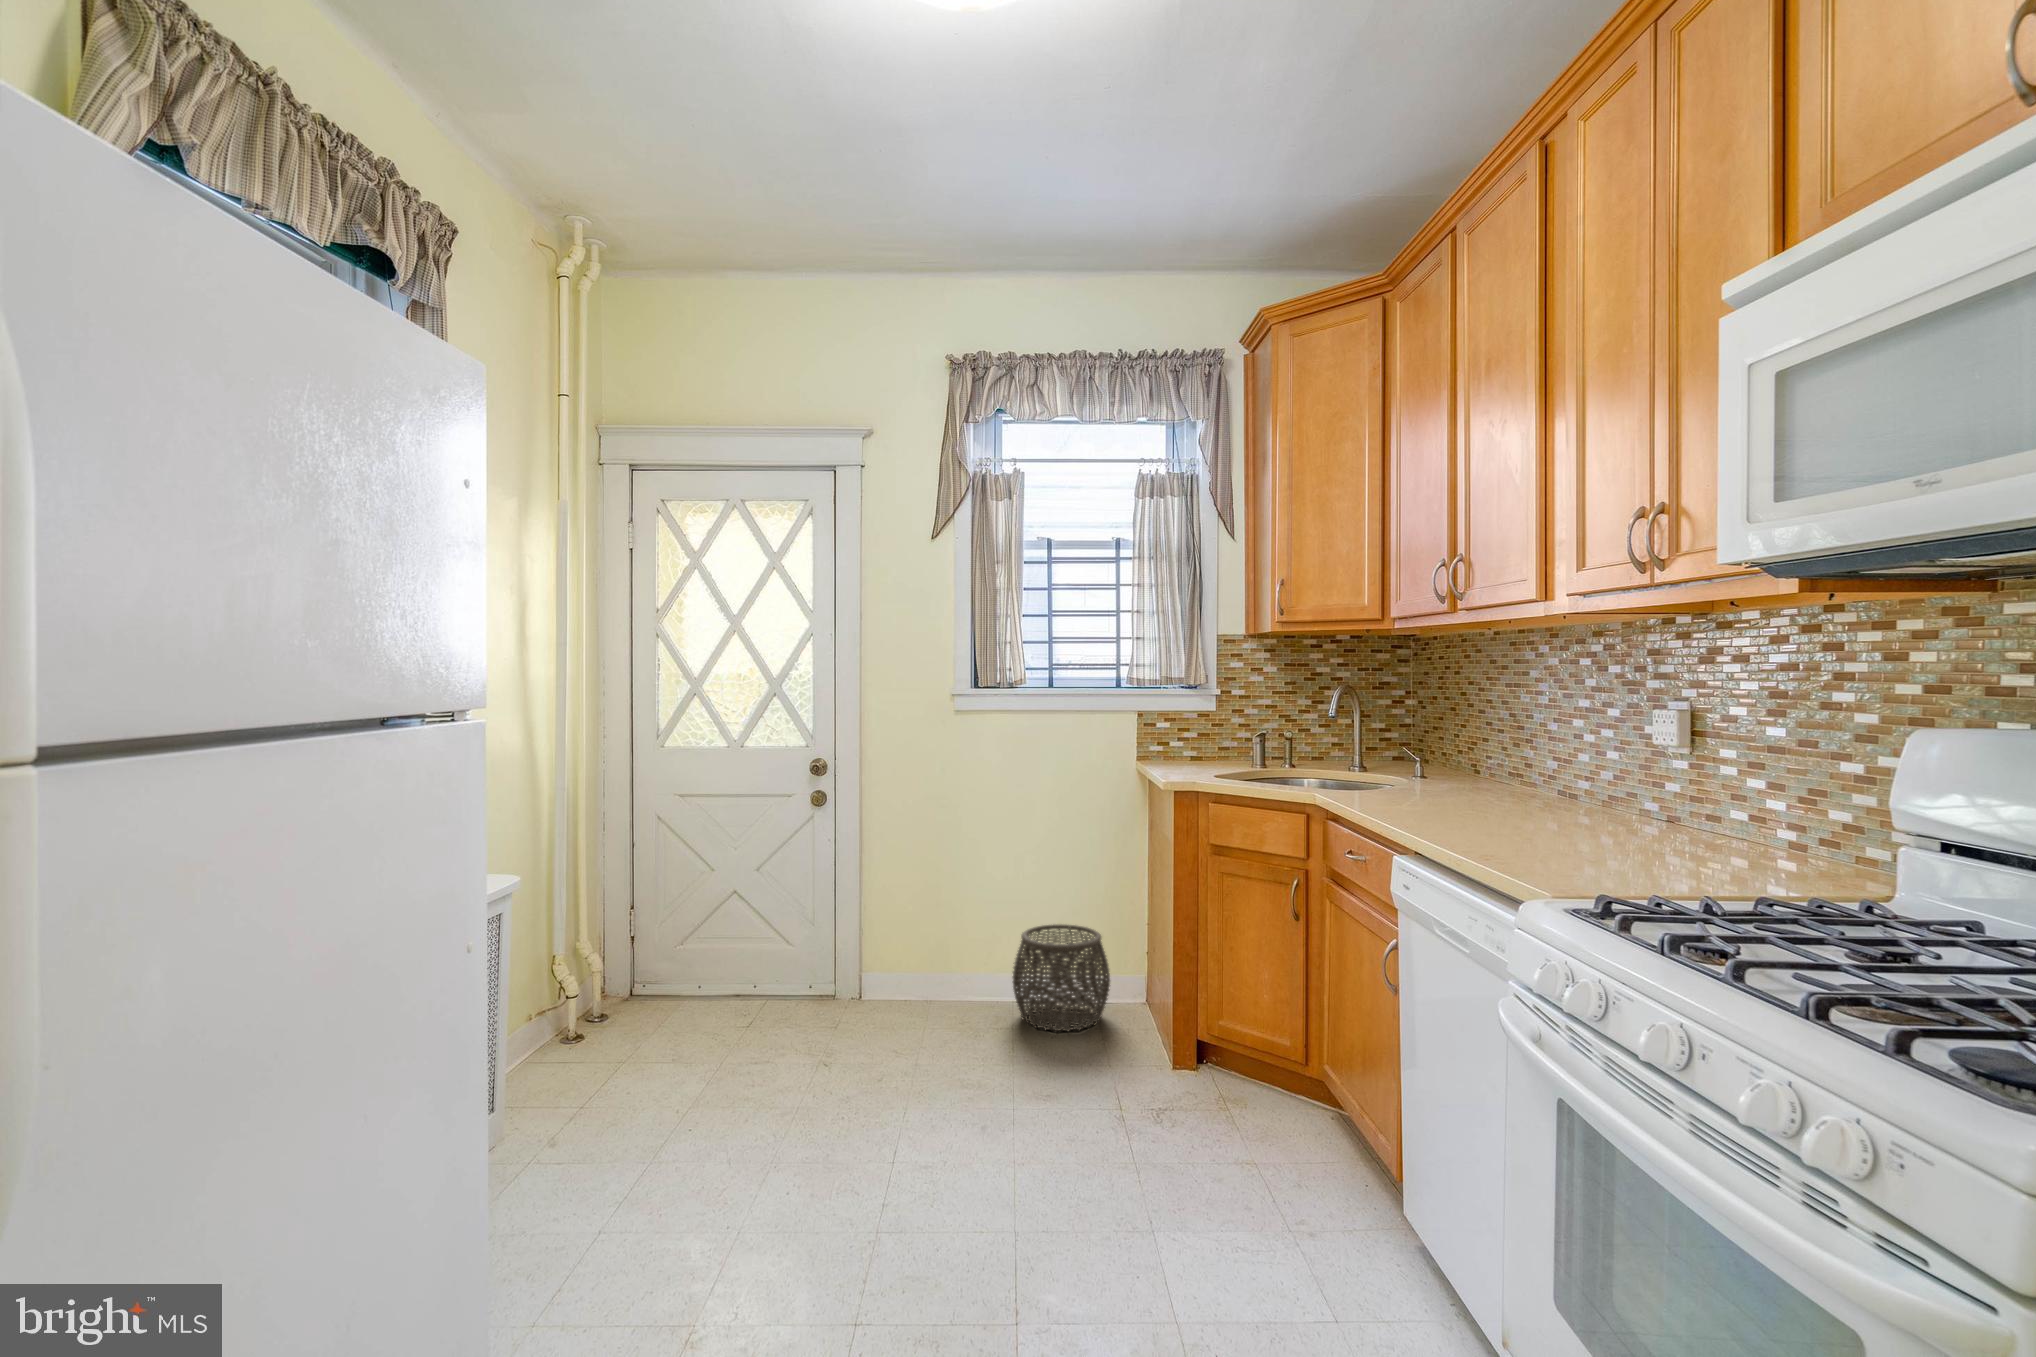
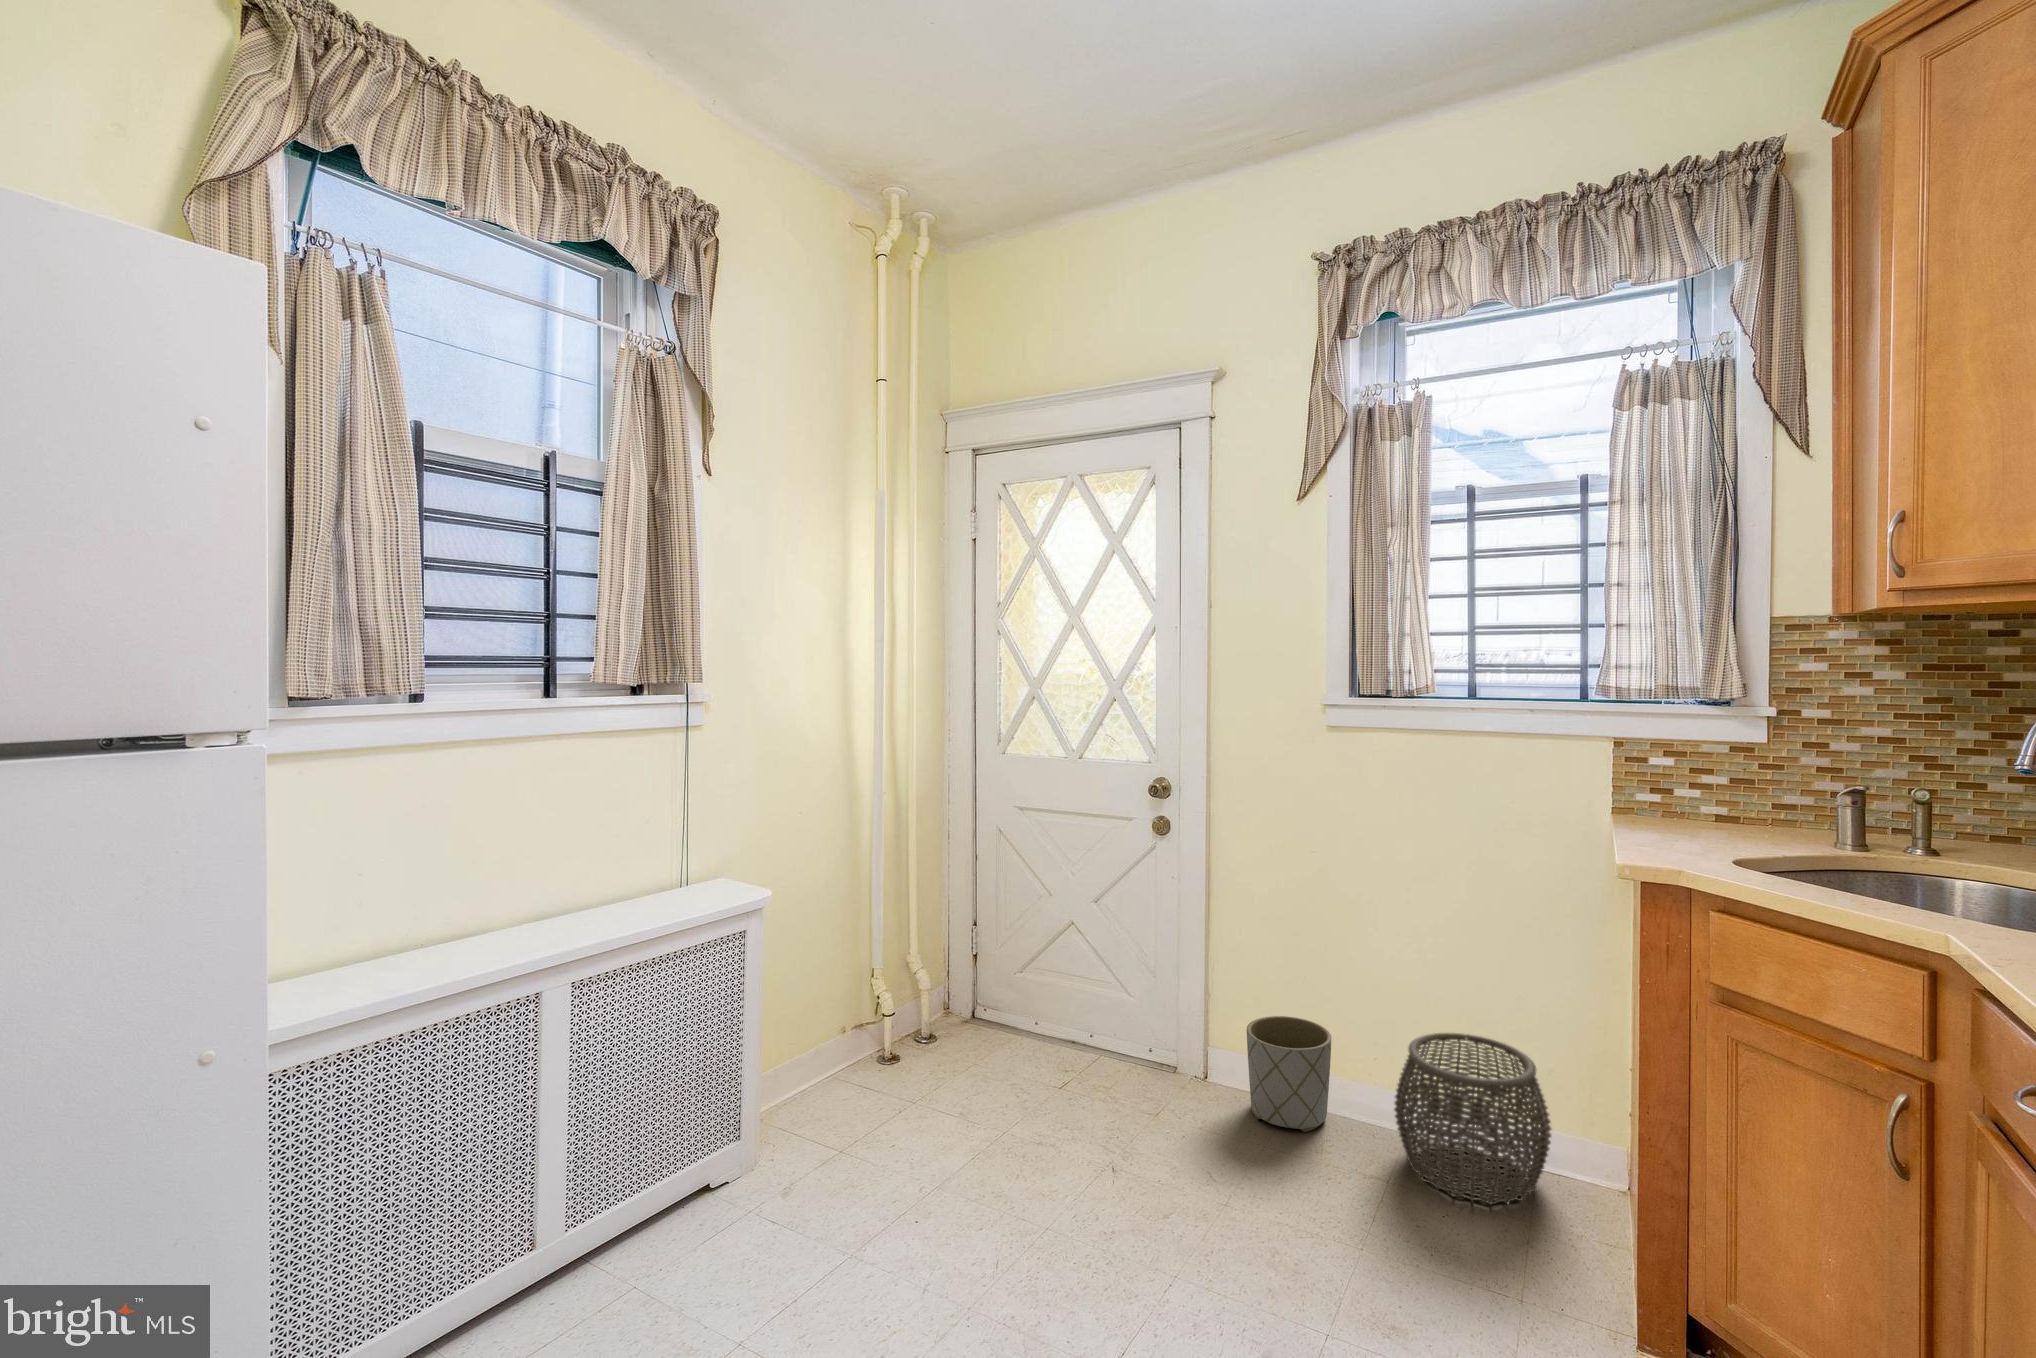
planter: none [899,939,962,1020] -> present [1246,1016,1331,1132]

